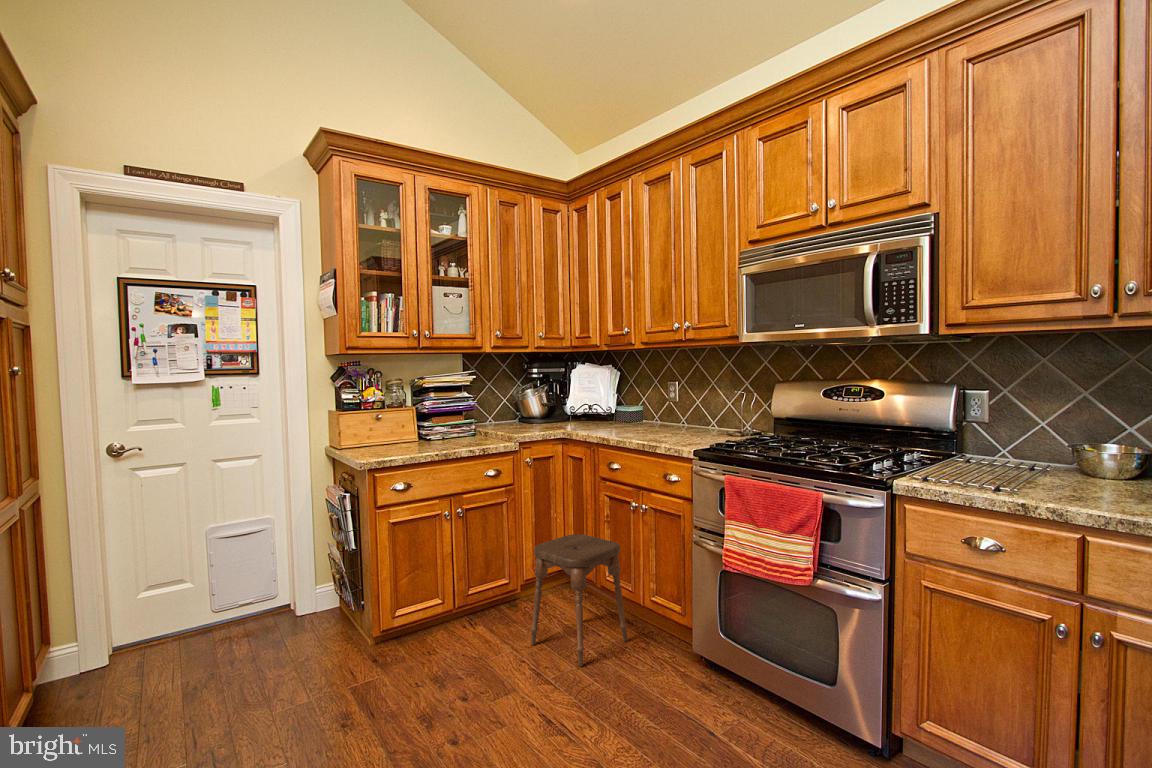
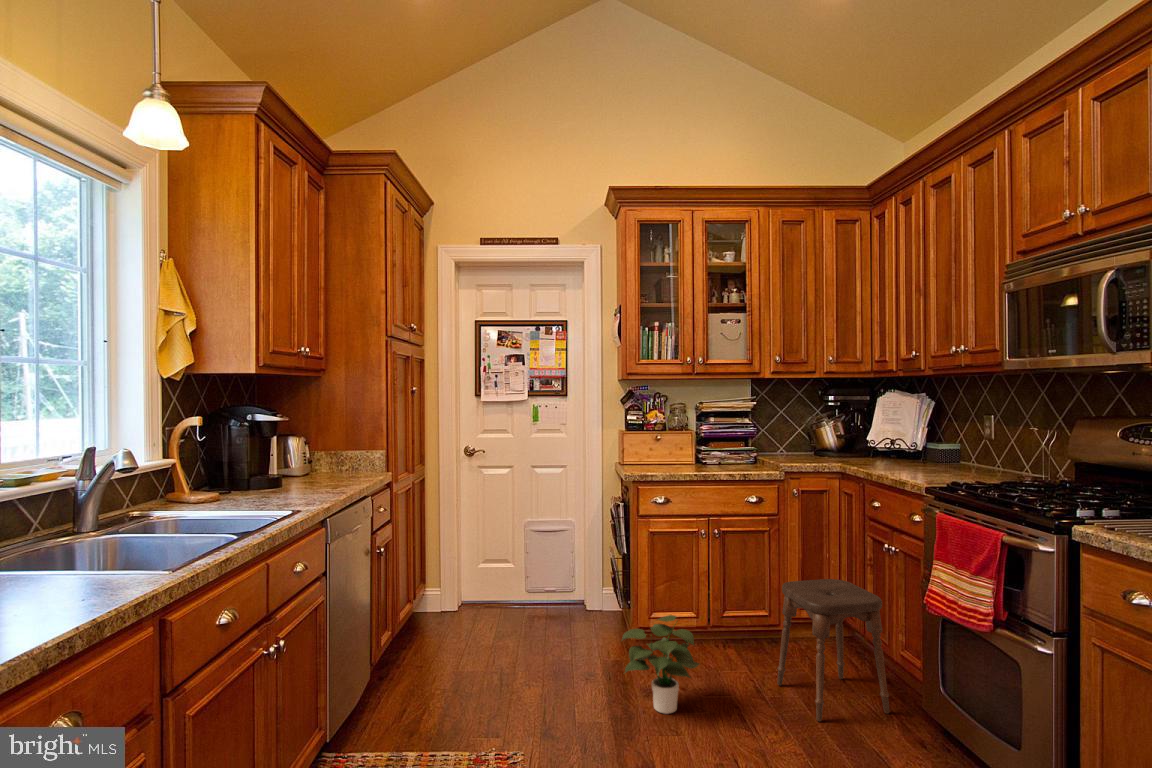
potted plant: none [388,603,473,710] -> present [622,615,699,714]

